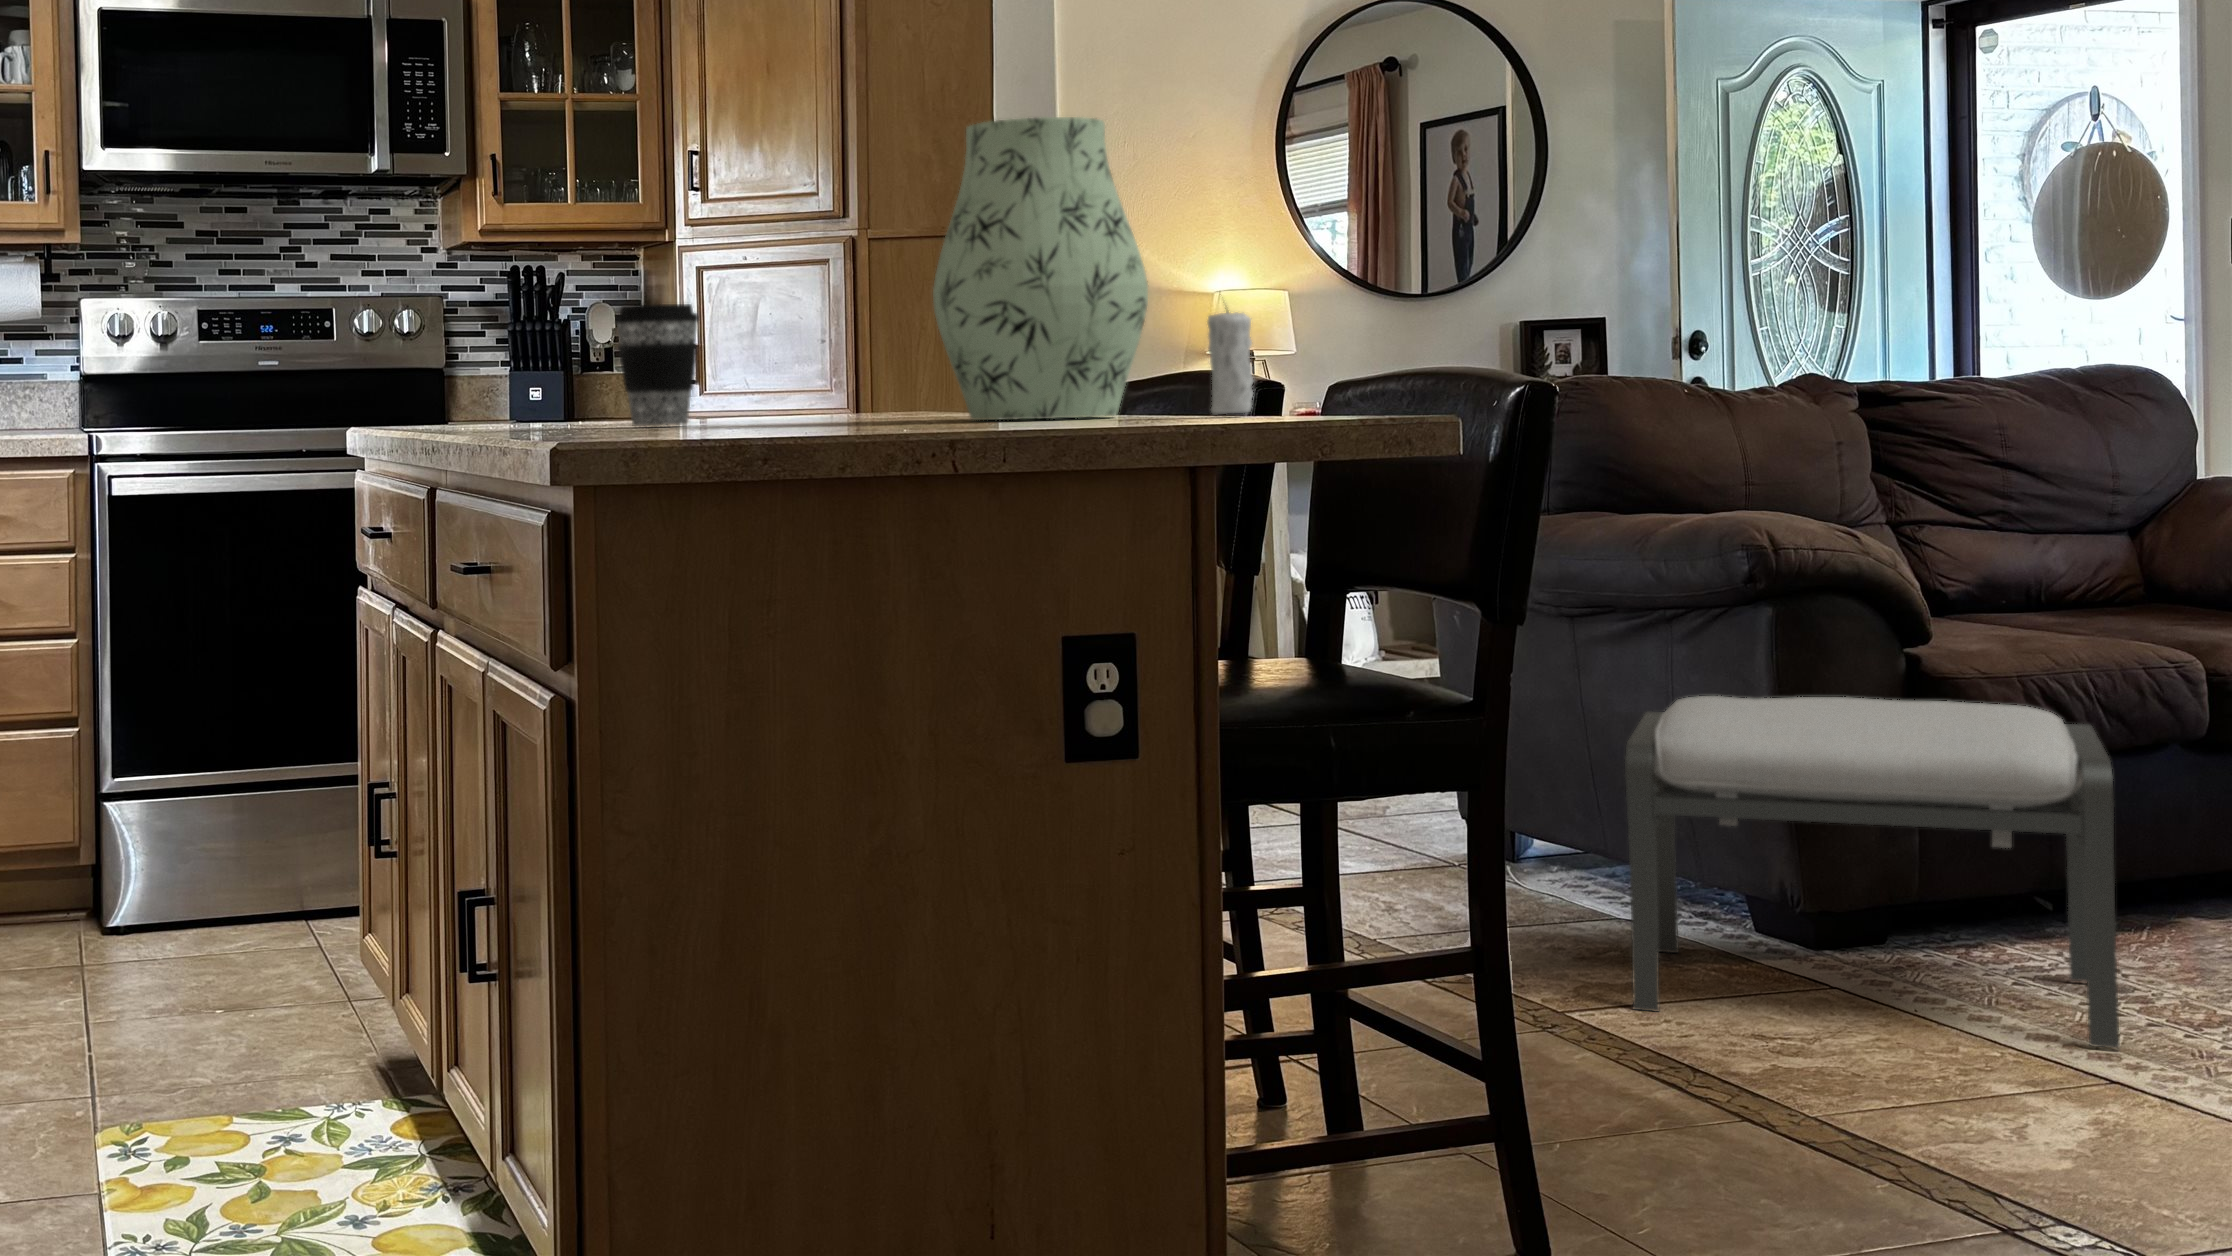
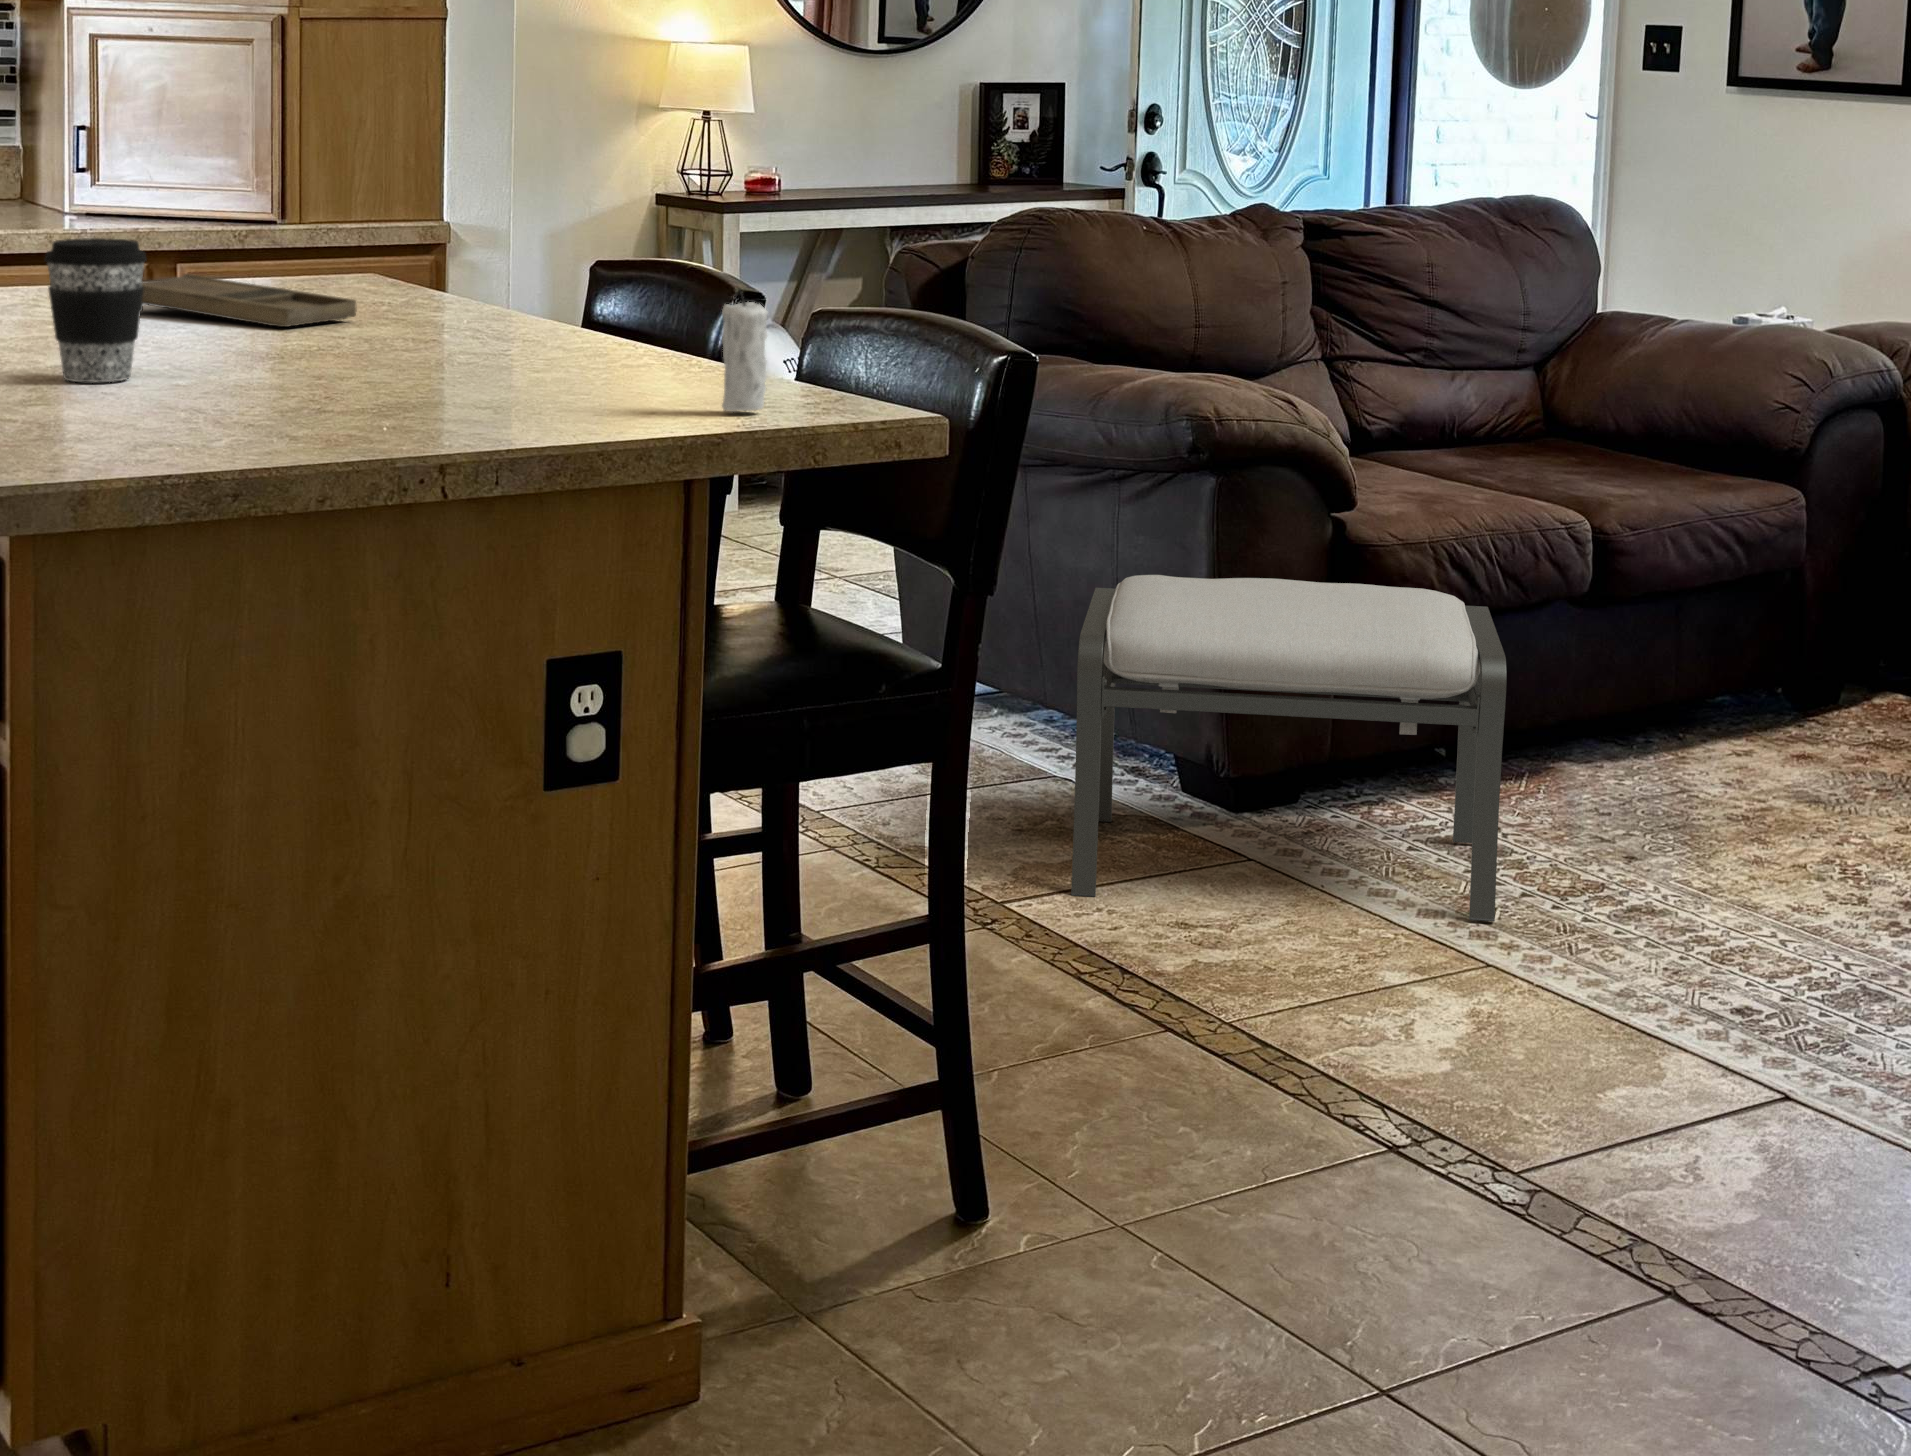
vase: present [933,117,1148,420] -> none [422,72,658,404]
tray: none [692,387,896,416] -> present [141,274,357,327]

